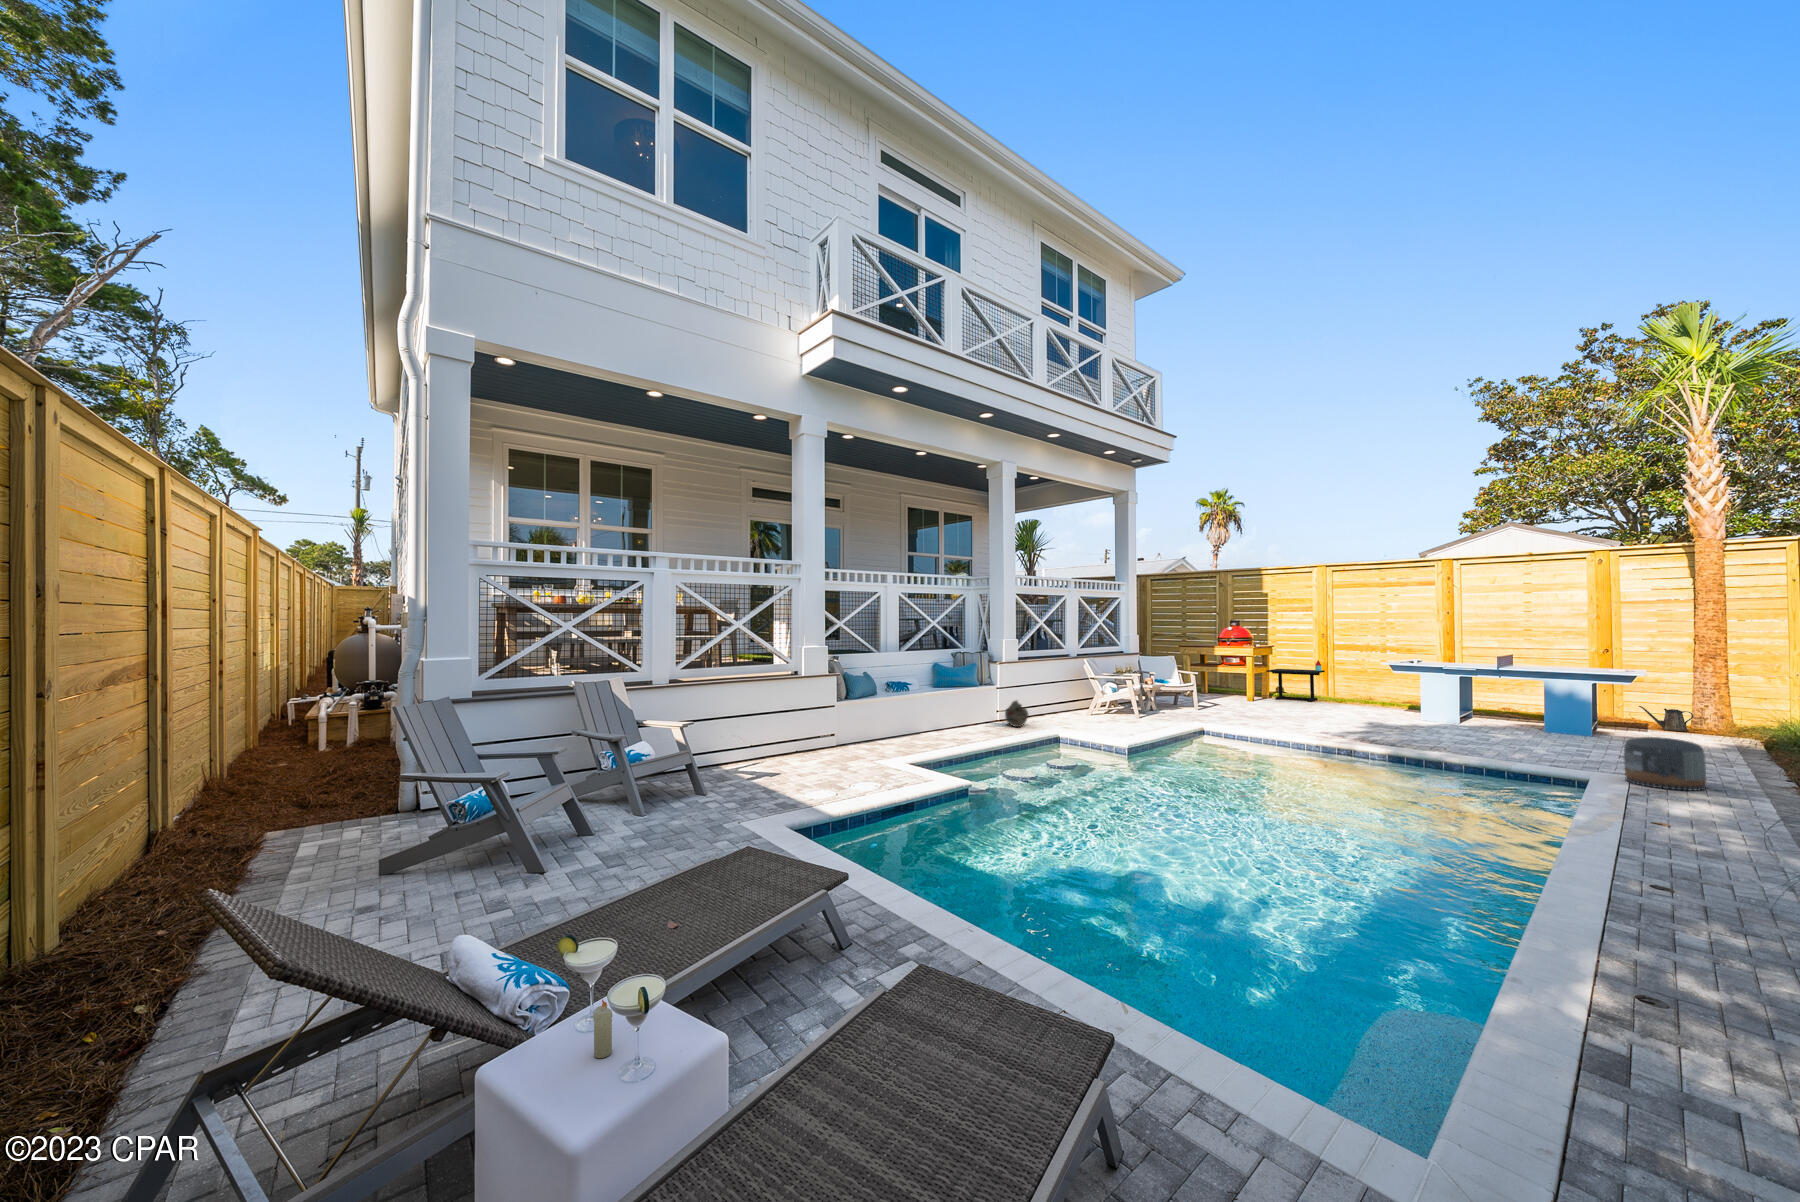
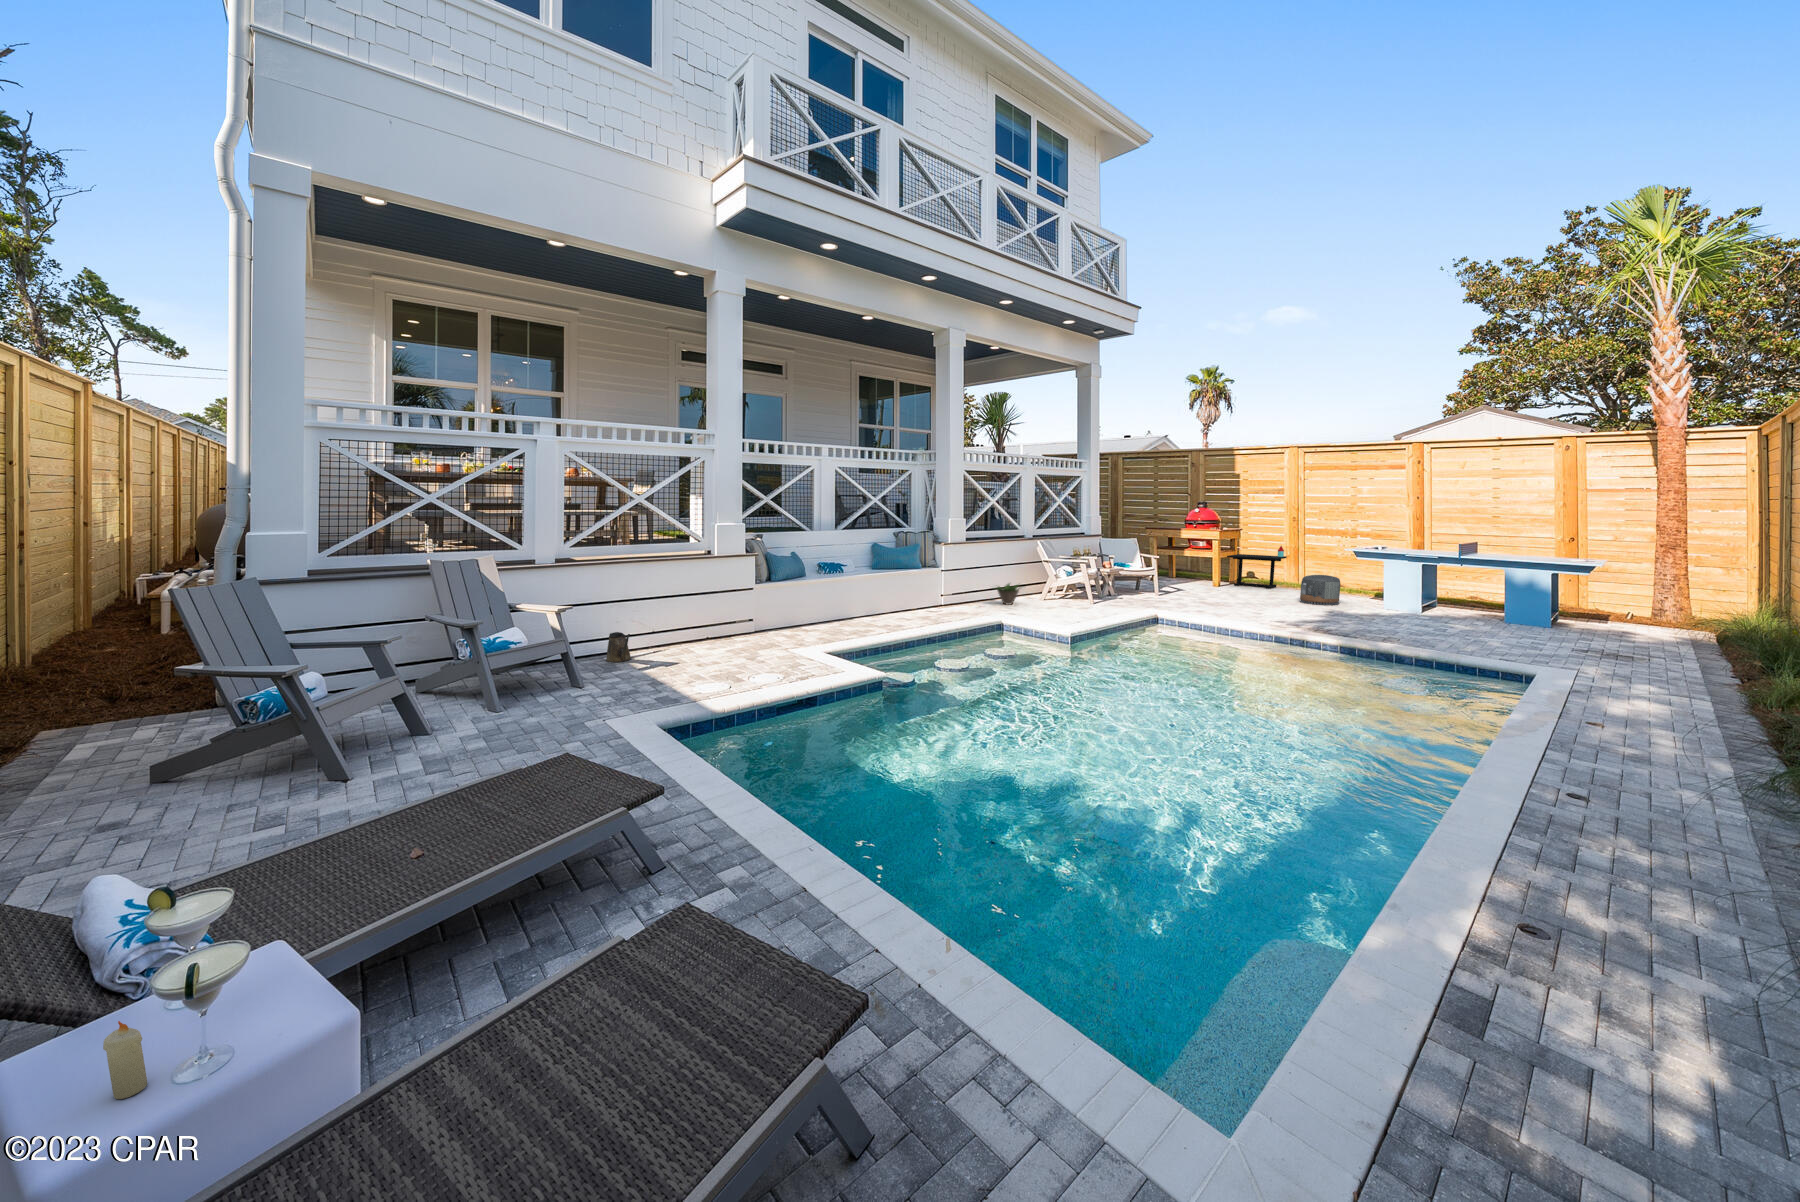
decorative plant: none [1044,698,1079,719] -> present [996,584,1020,605]
bag: present [1005,701,1028,727] -> none [946,584,970,613]
watering can: present [1639,706,1693,731] -> present [606,632,631,662]
pouf: present [1624,737,1706,791] -> present [1300,575,1340,605]

